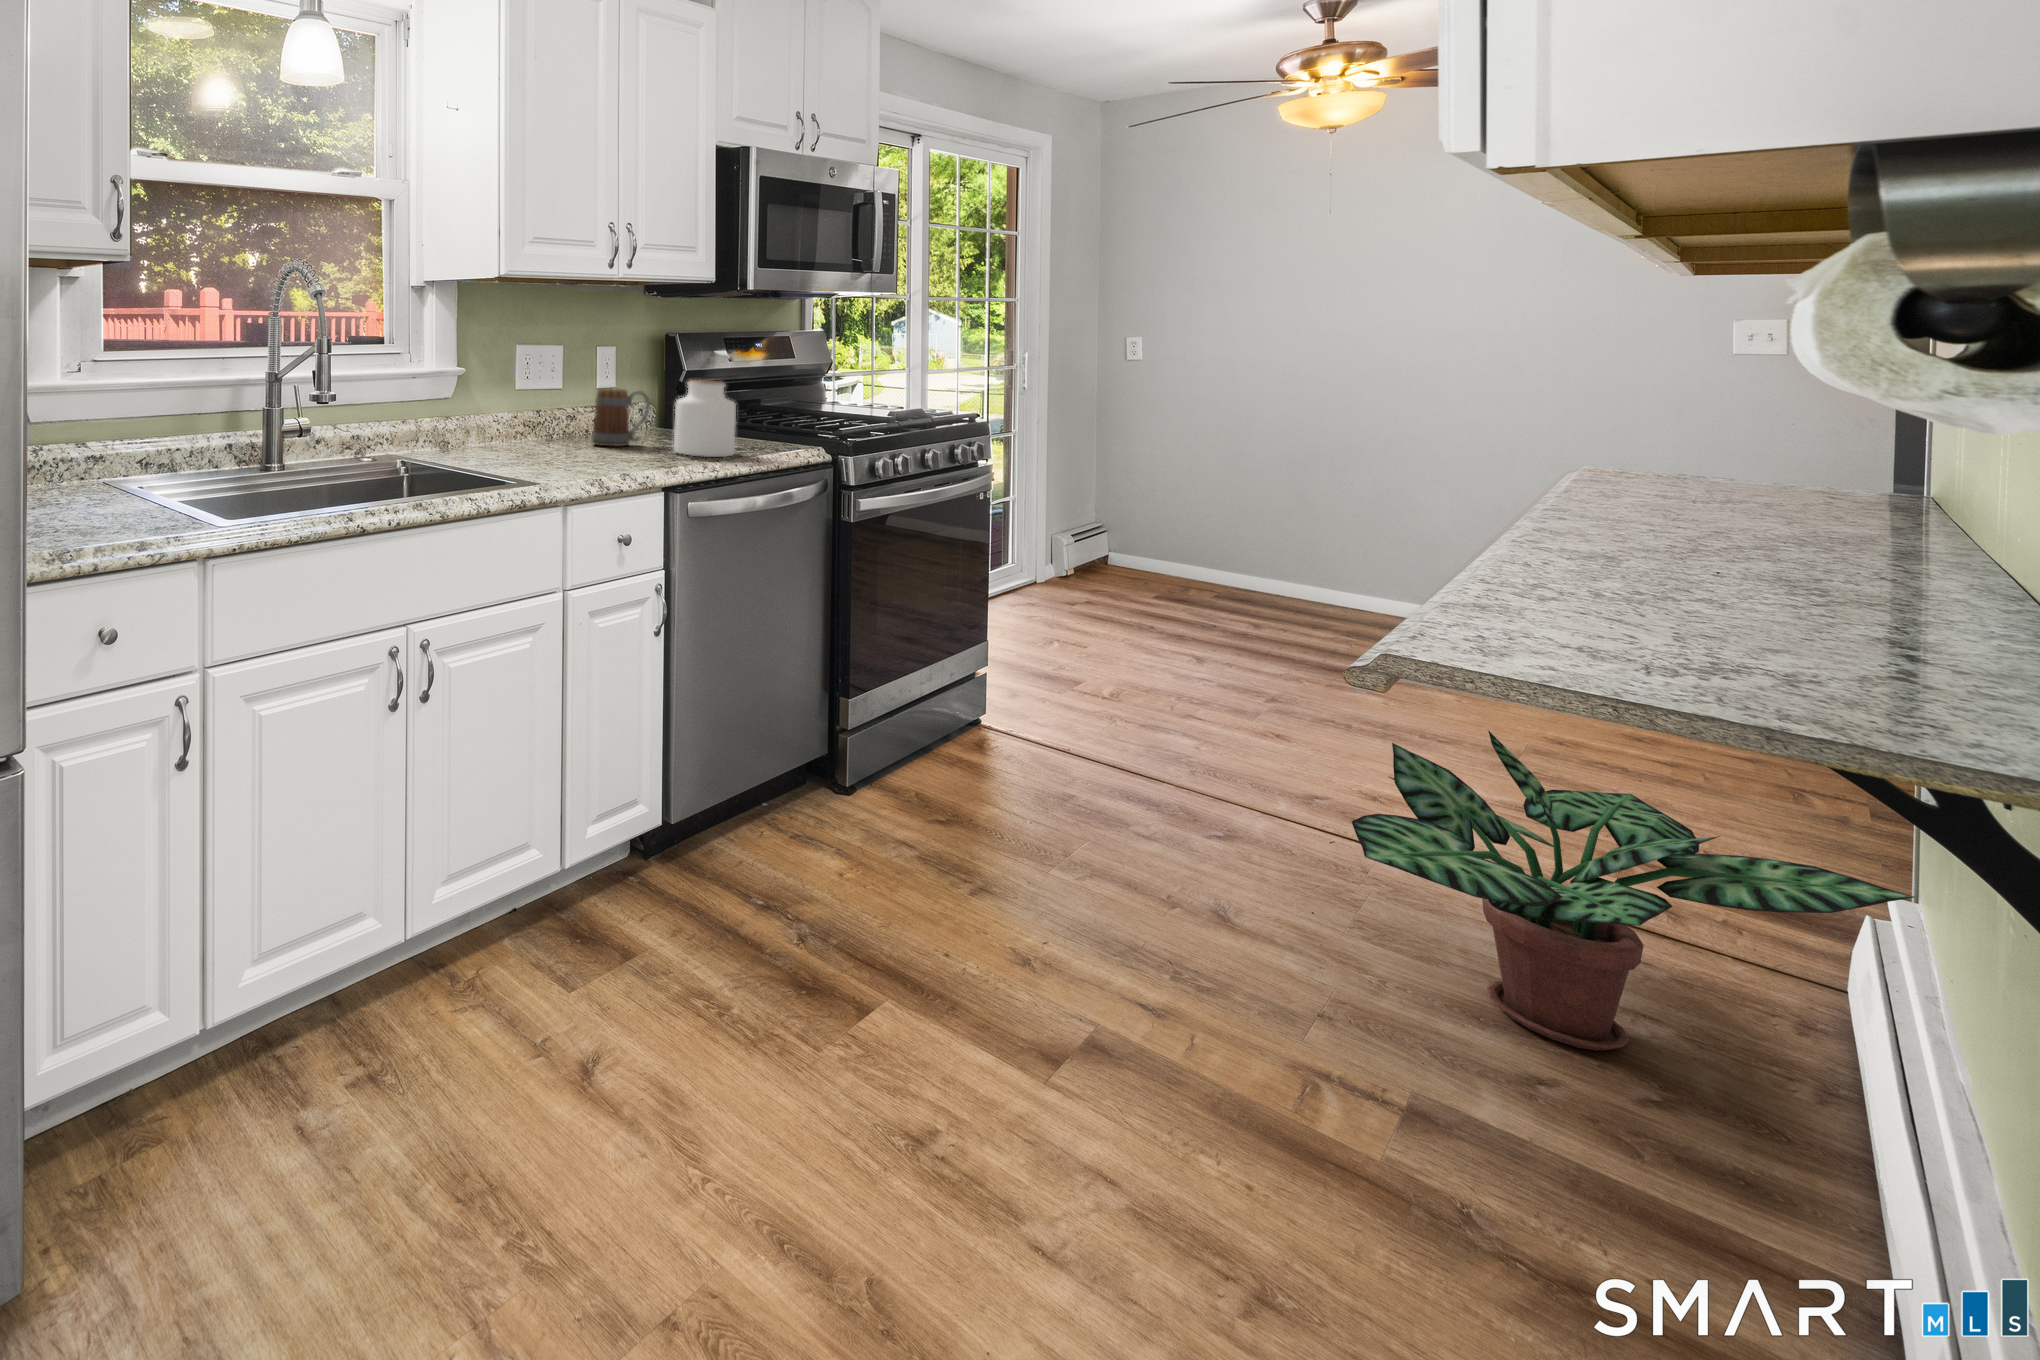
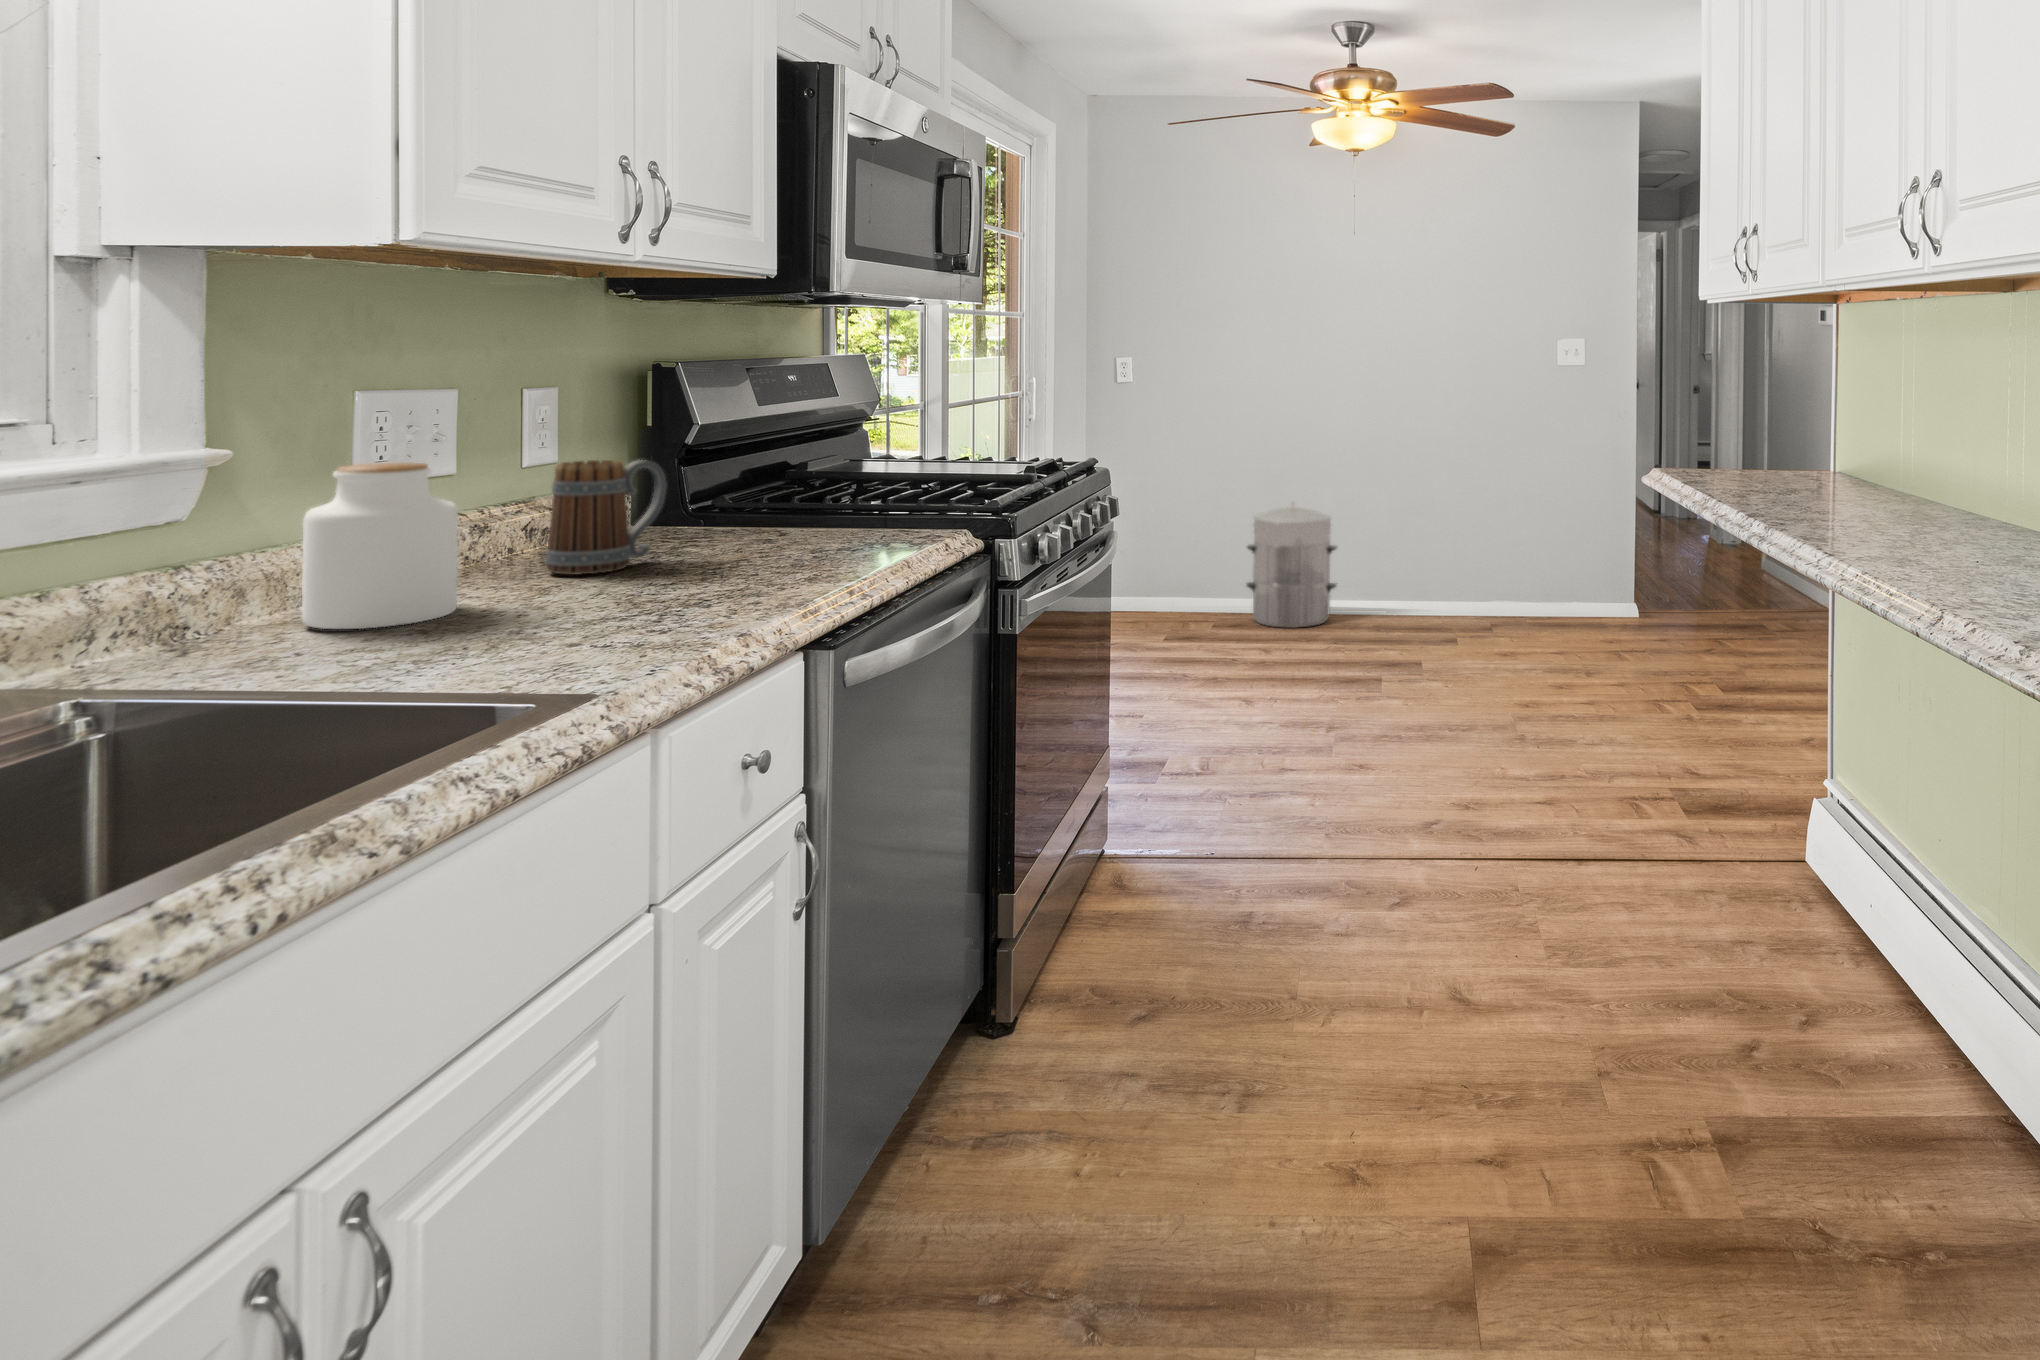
jar: present [674,380,736,457] -> present [302,463,458,629]
waste bin: none [1255,503,1361,620] -> present [1247,505,1336,628]
potted plant: present [1352,731,1914,1051] -> none [1559,725,1915,1004]

